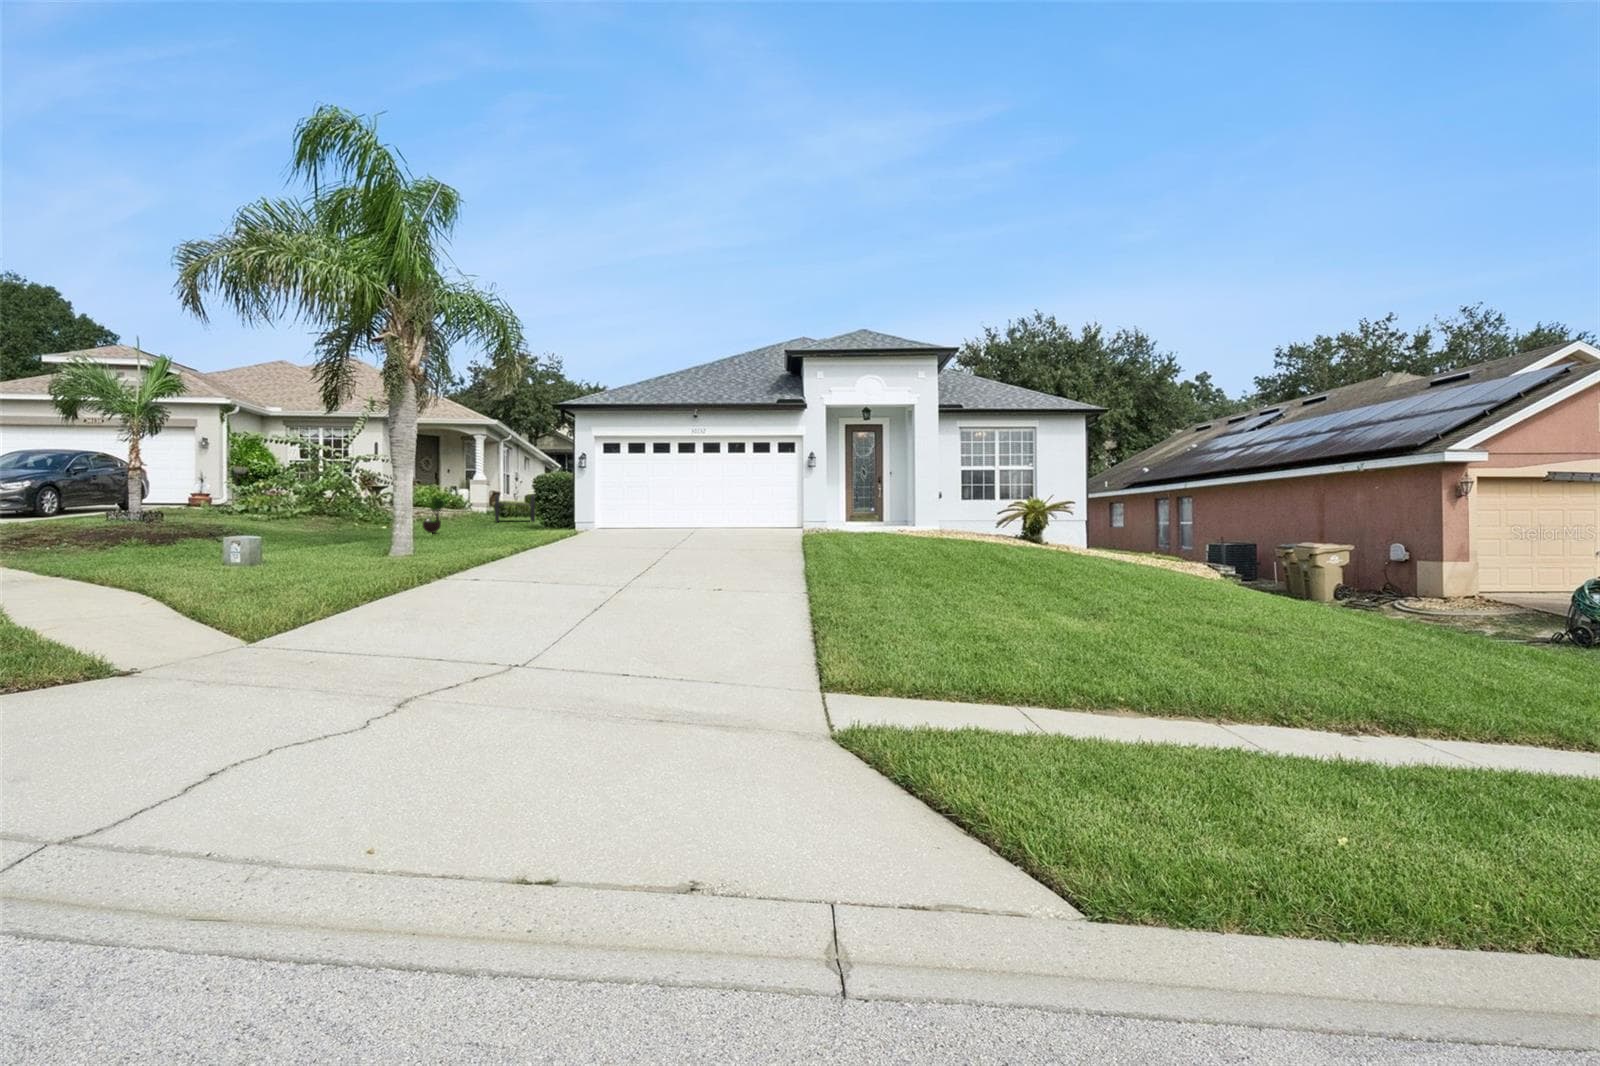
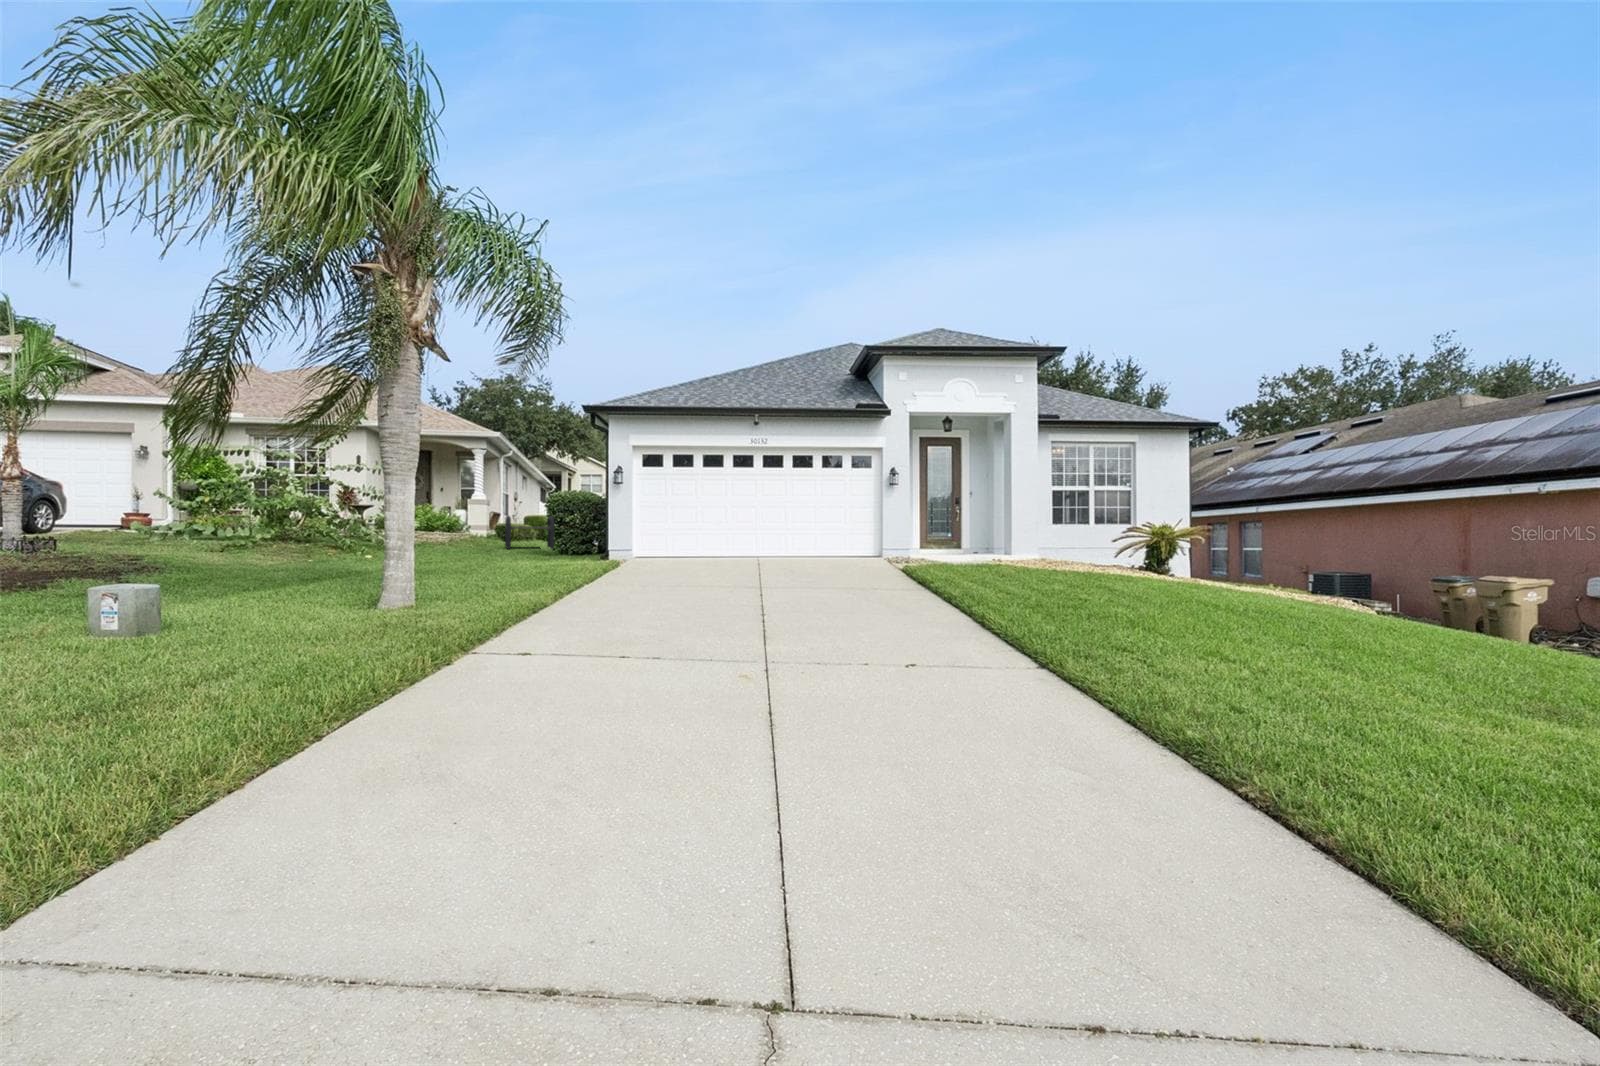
potted tree: present [422,498,446,533] -> none [418,514,451,565]

